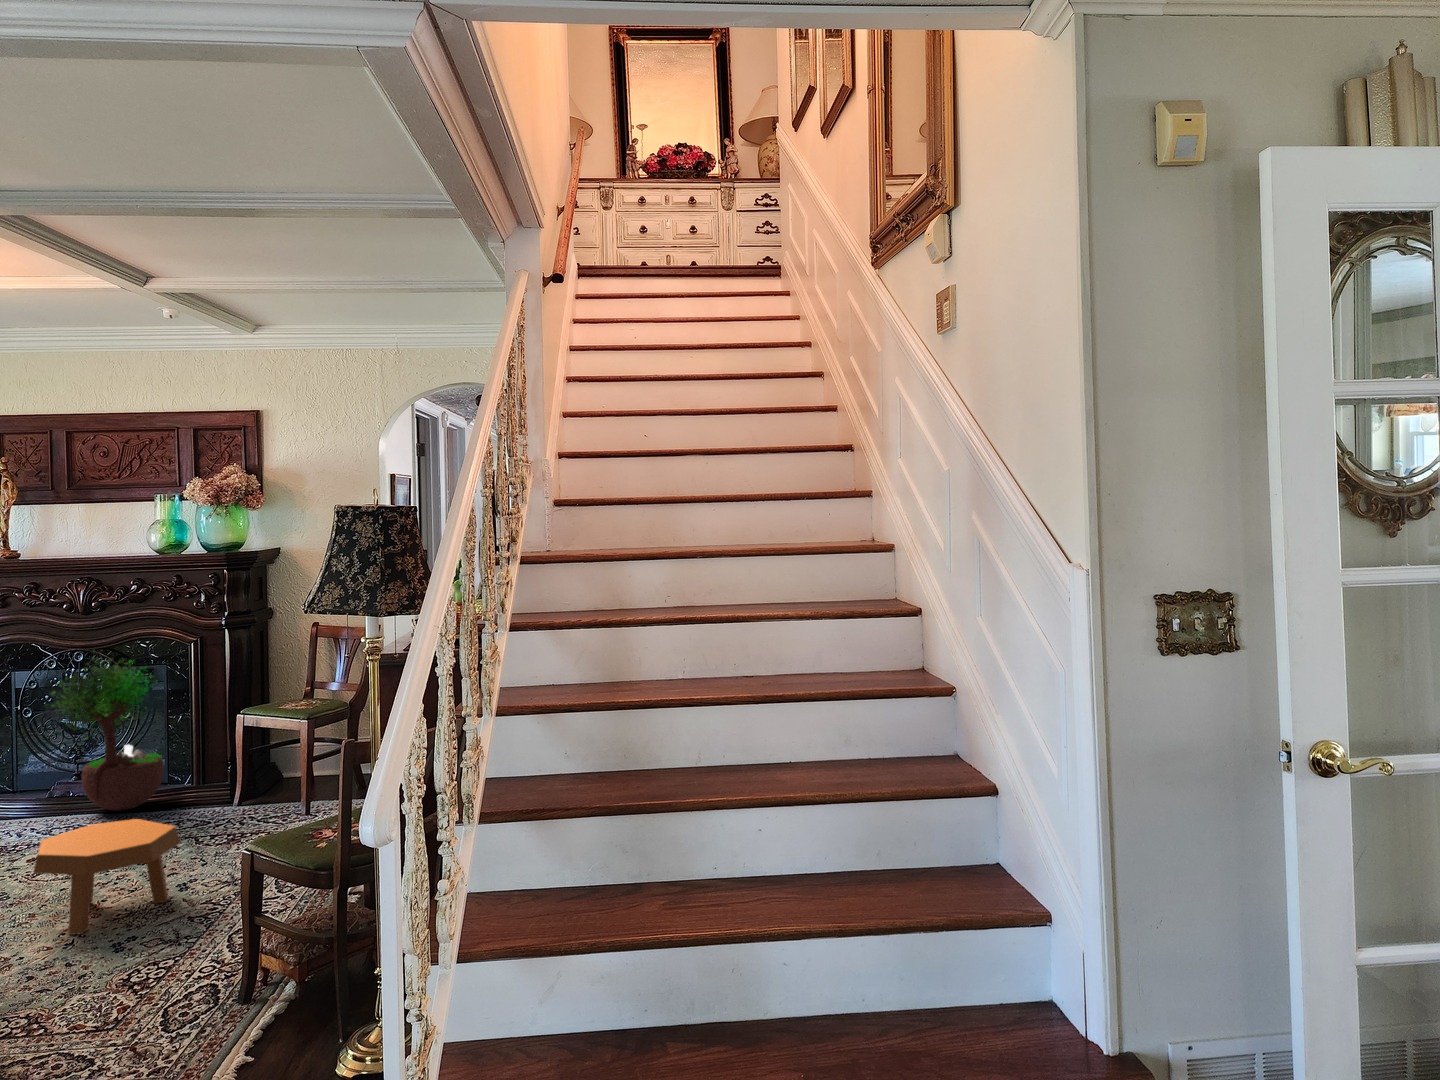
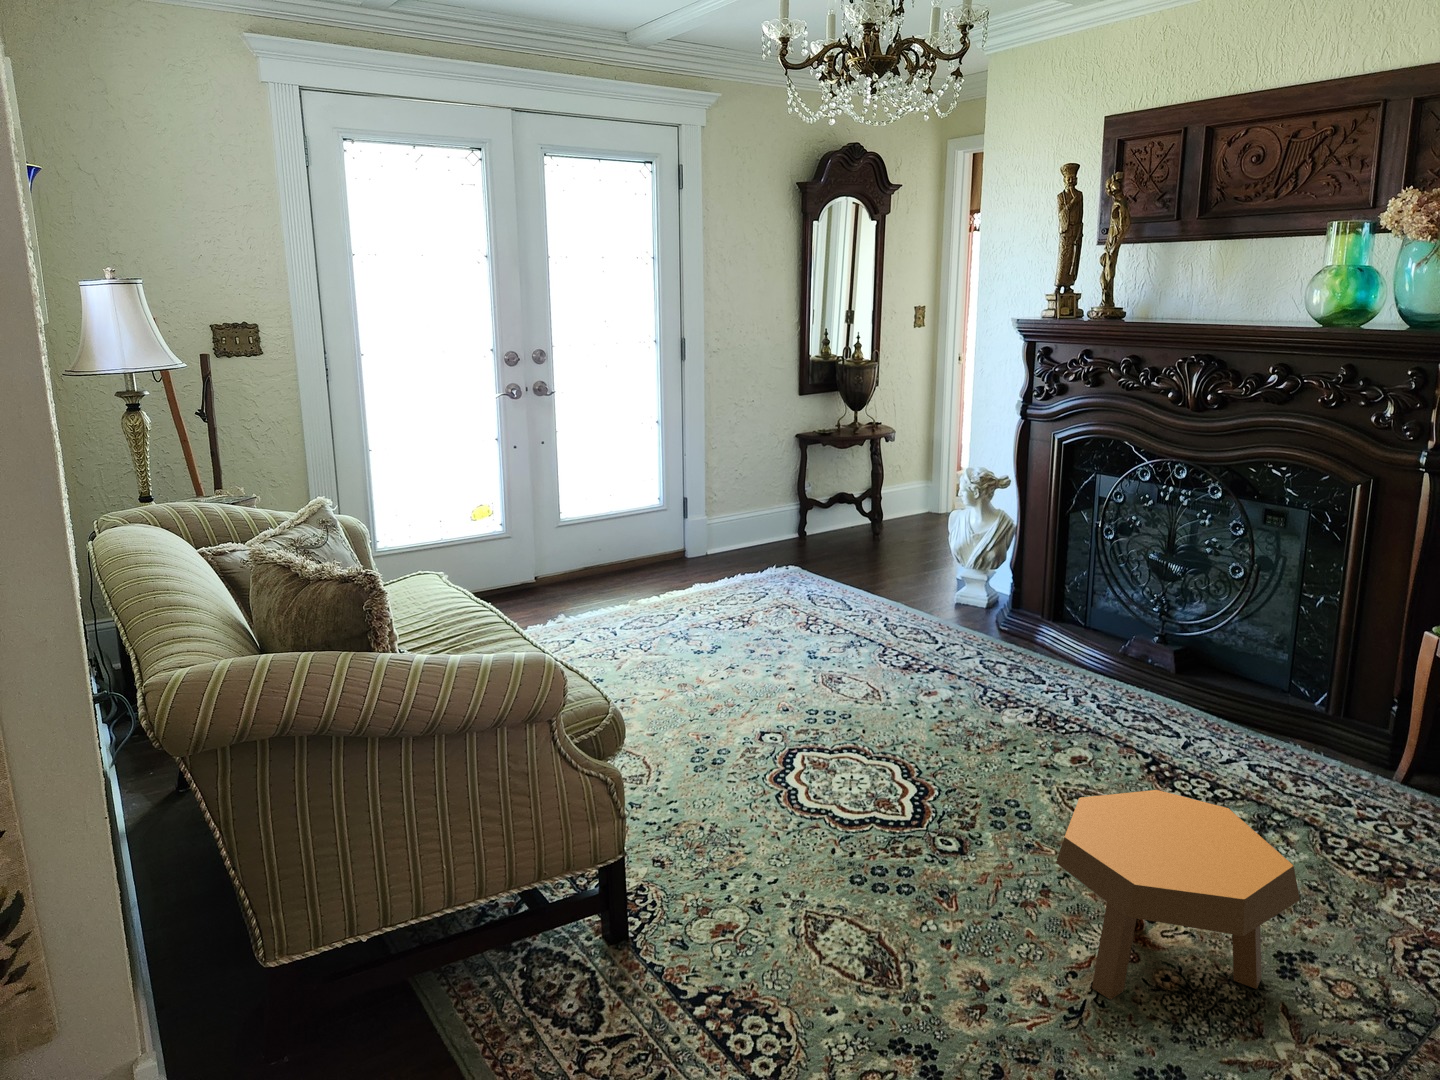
potted tree: present [51,660,164,811] -> none [1127,471,1292,714]

